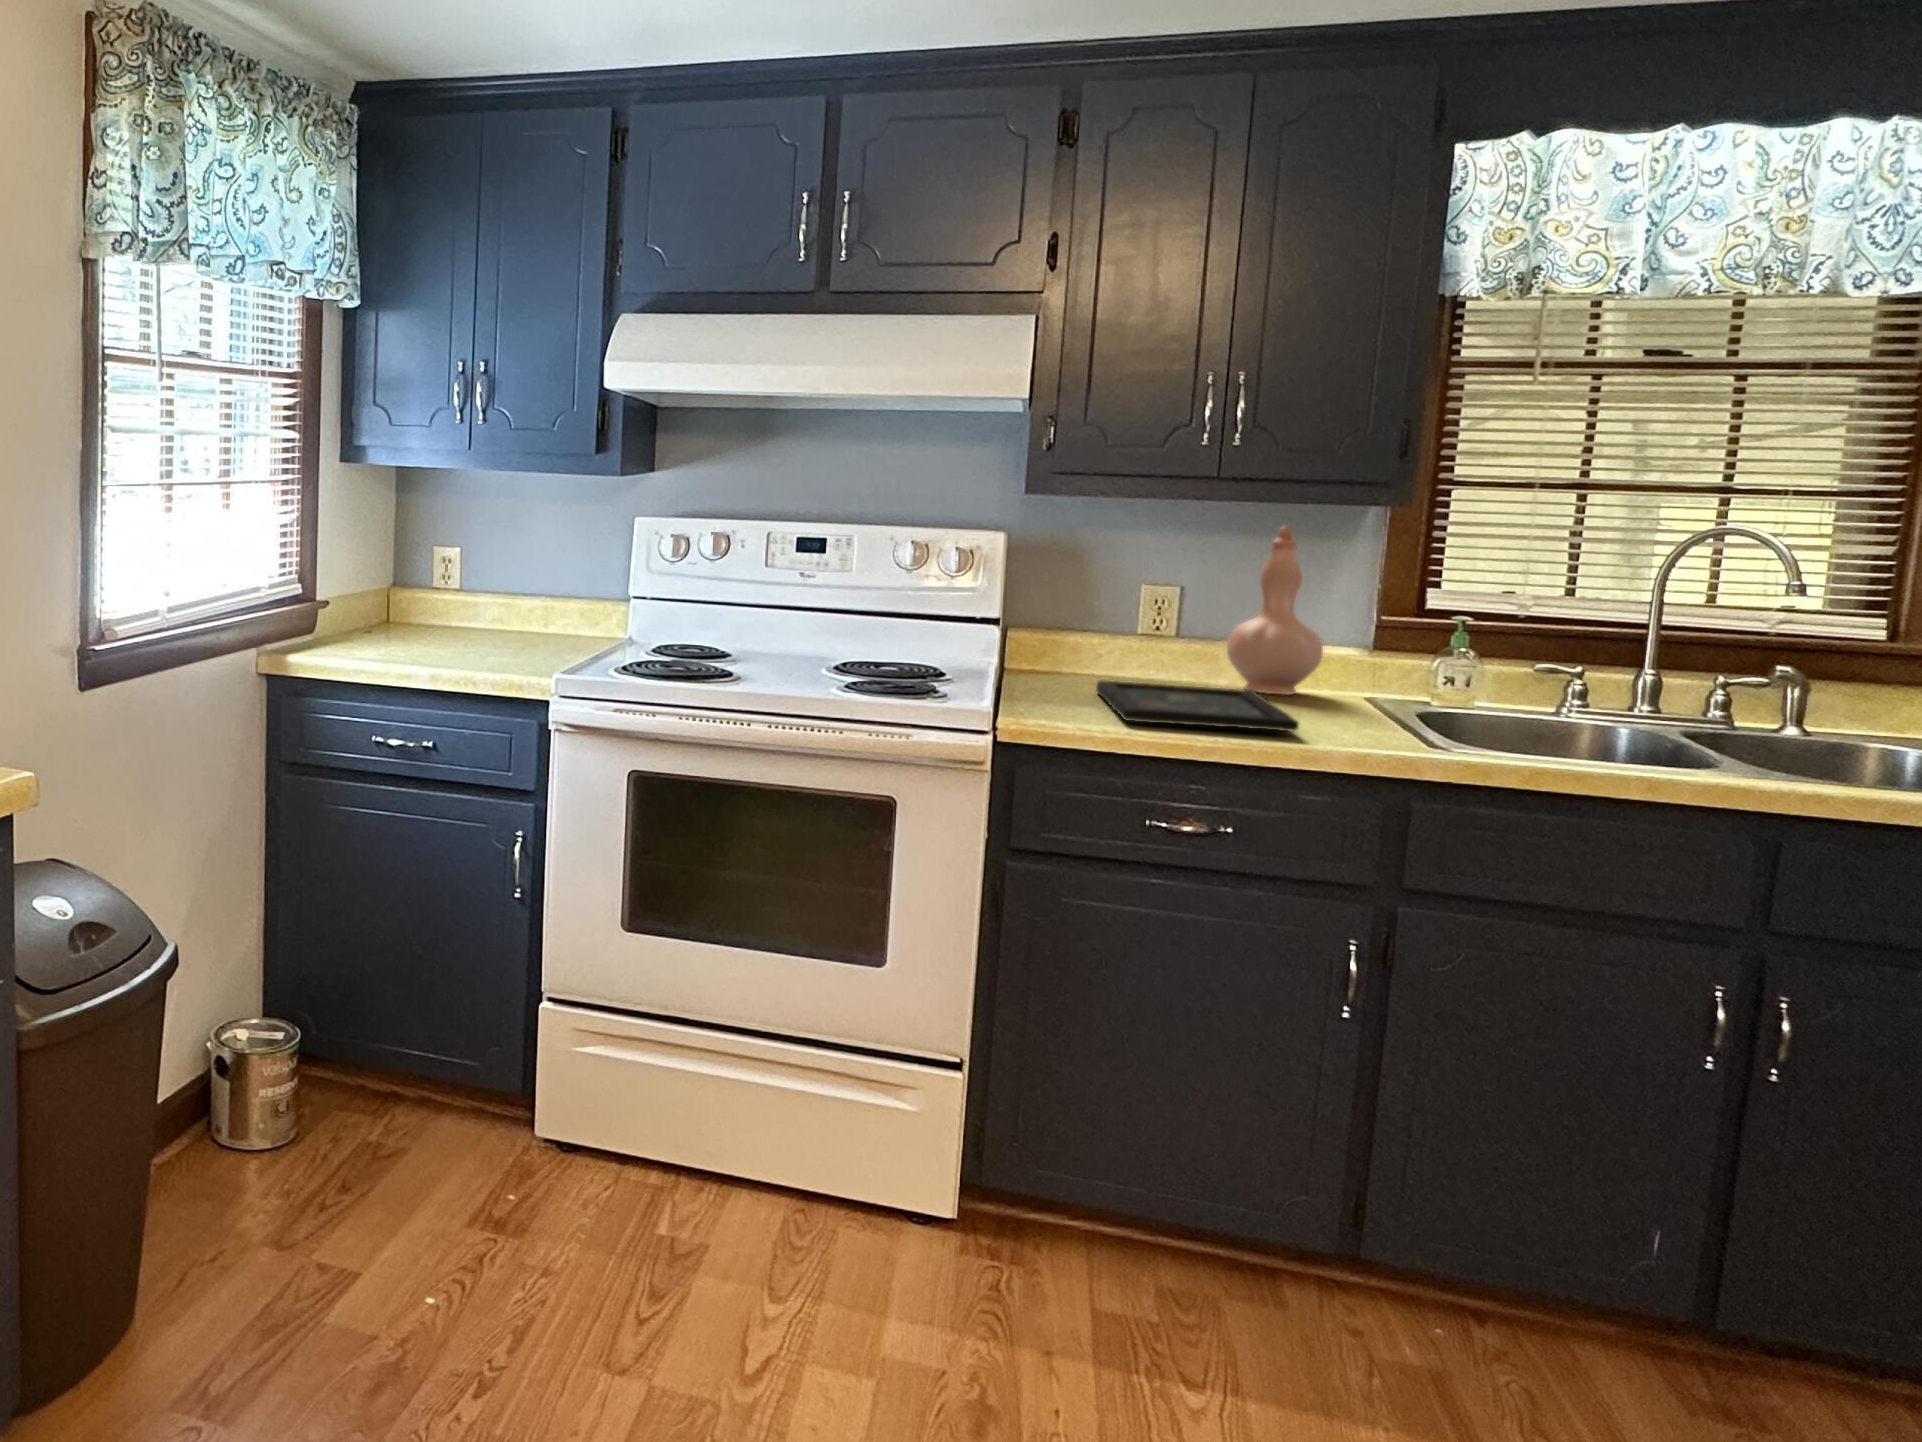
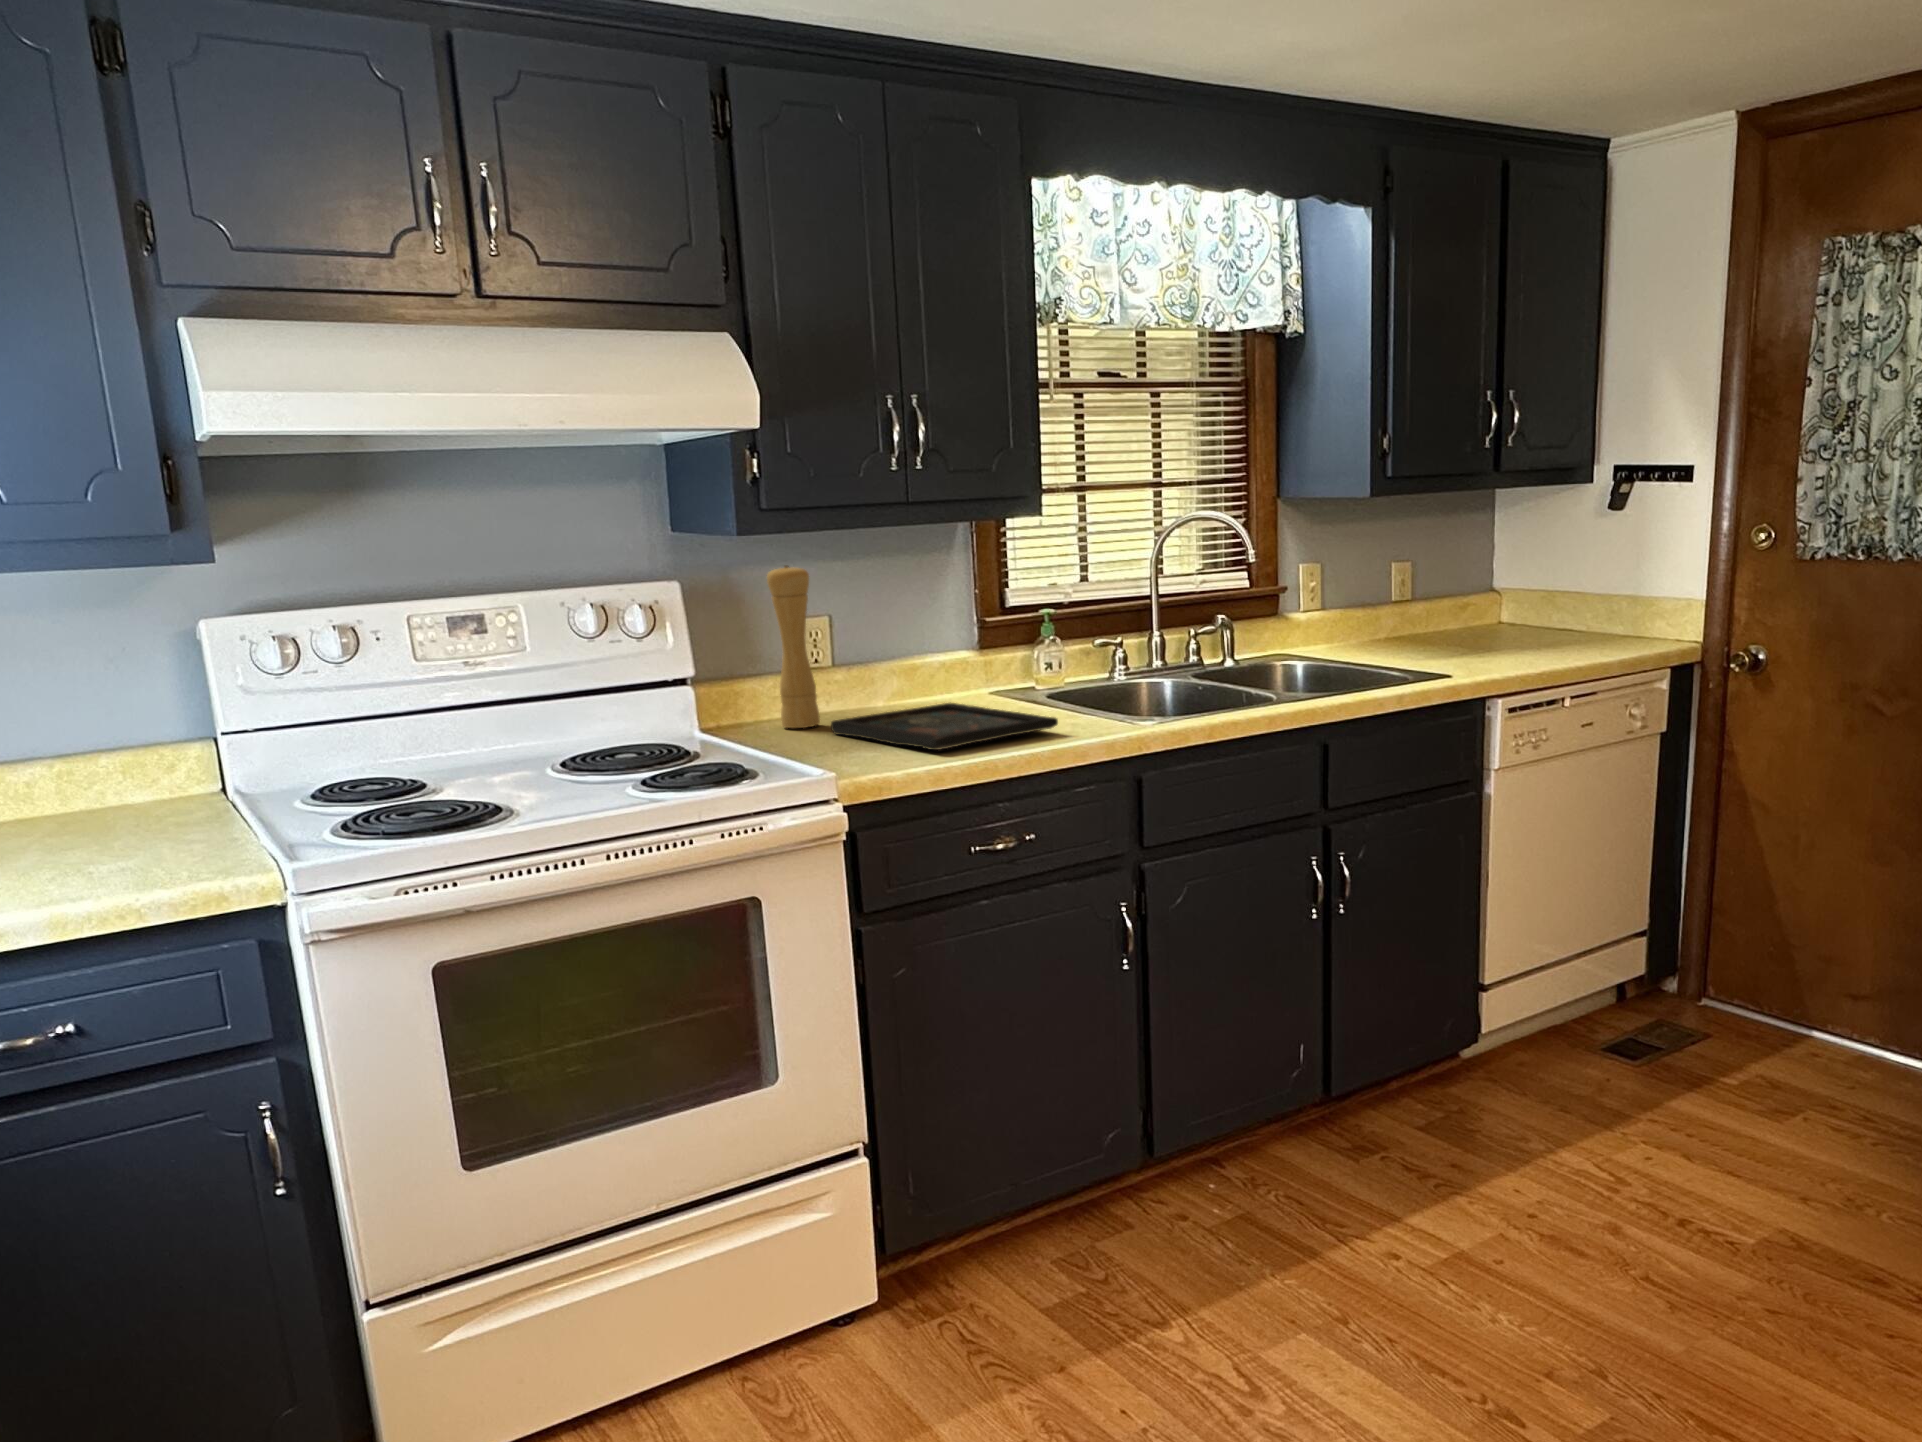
vase: present [1227,526,1323,695] -> none [886,544,966,706]
pepper mill: none [1072,529,1125,684] -> present [767,565,820,728]

